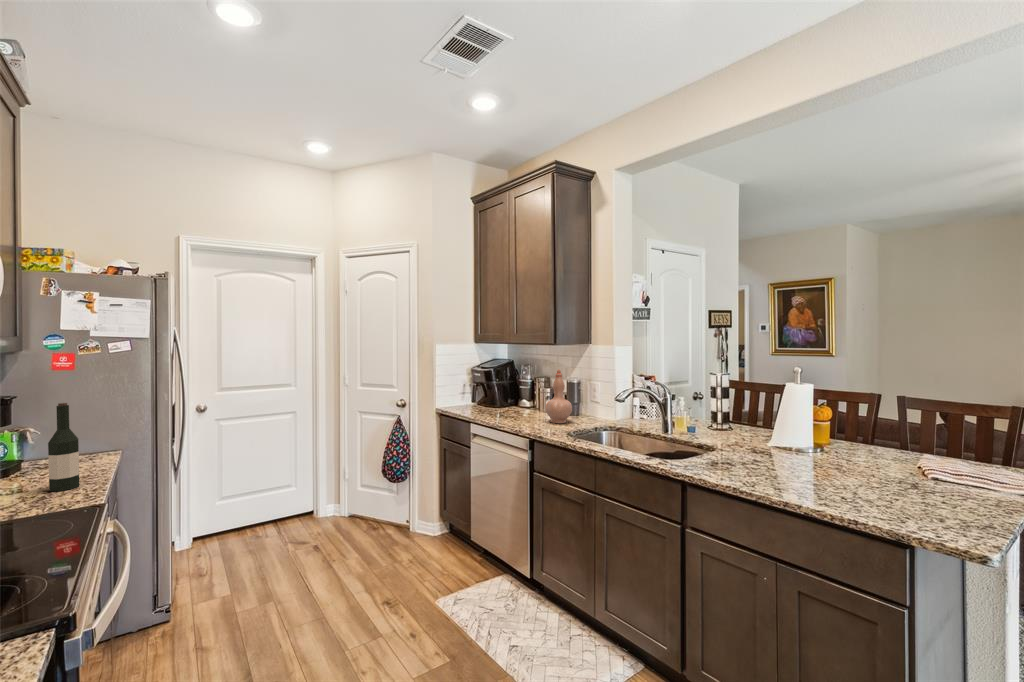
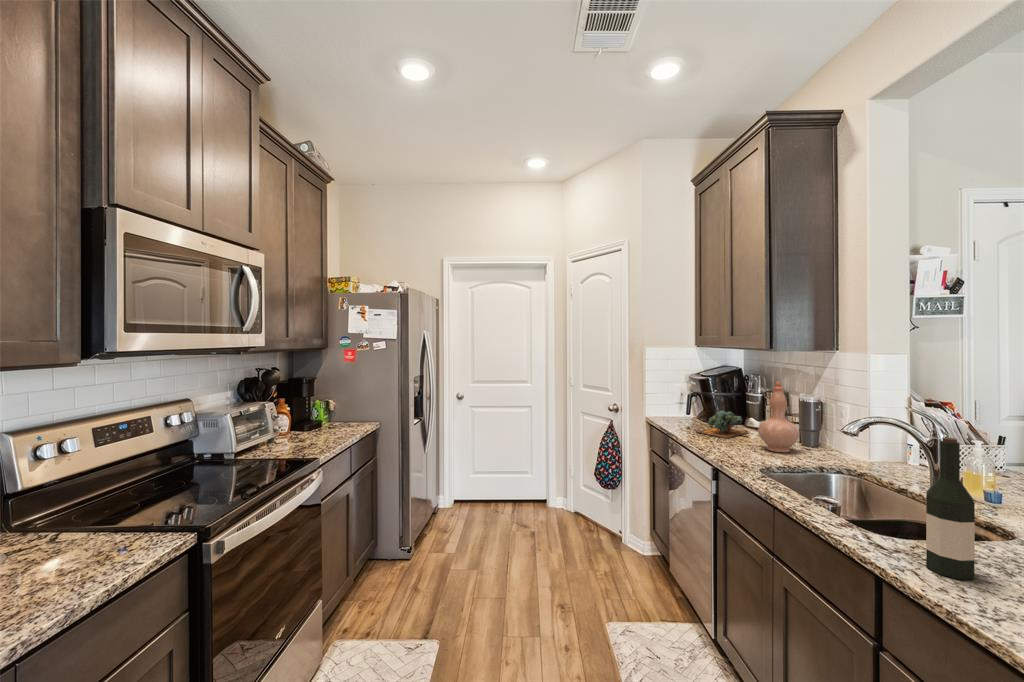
succulent plant: none [492,396,528,418] -> present [697,410,748,438]
wine bottle: present [48,403,79,491] -> present [926,437,975,580]

